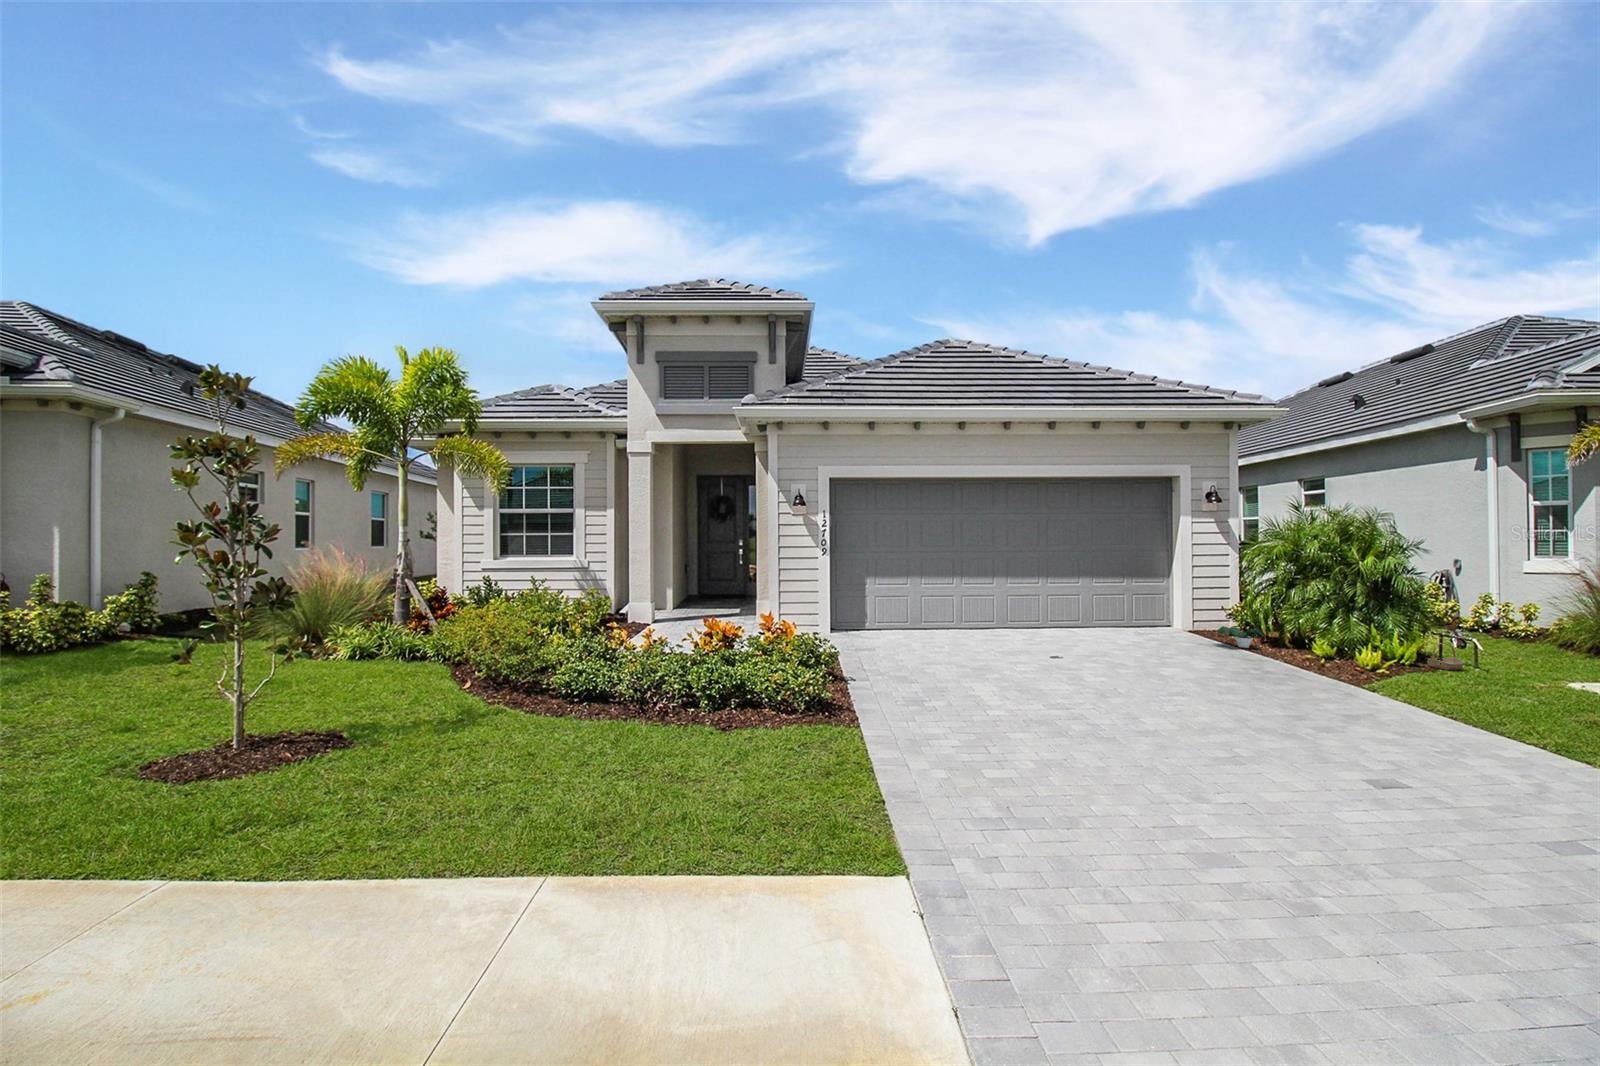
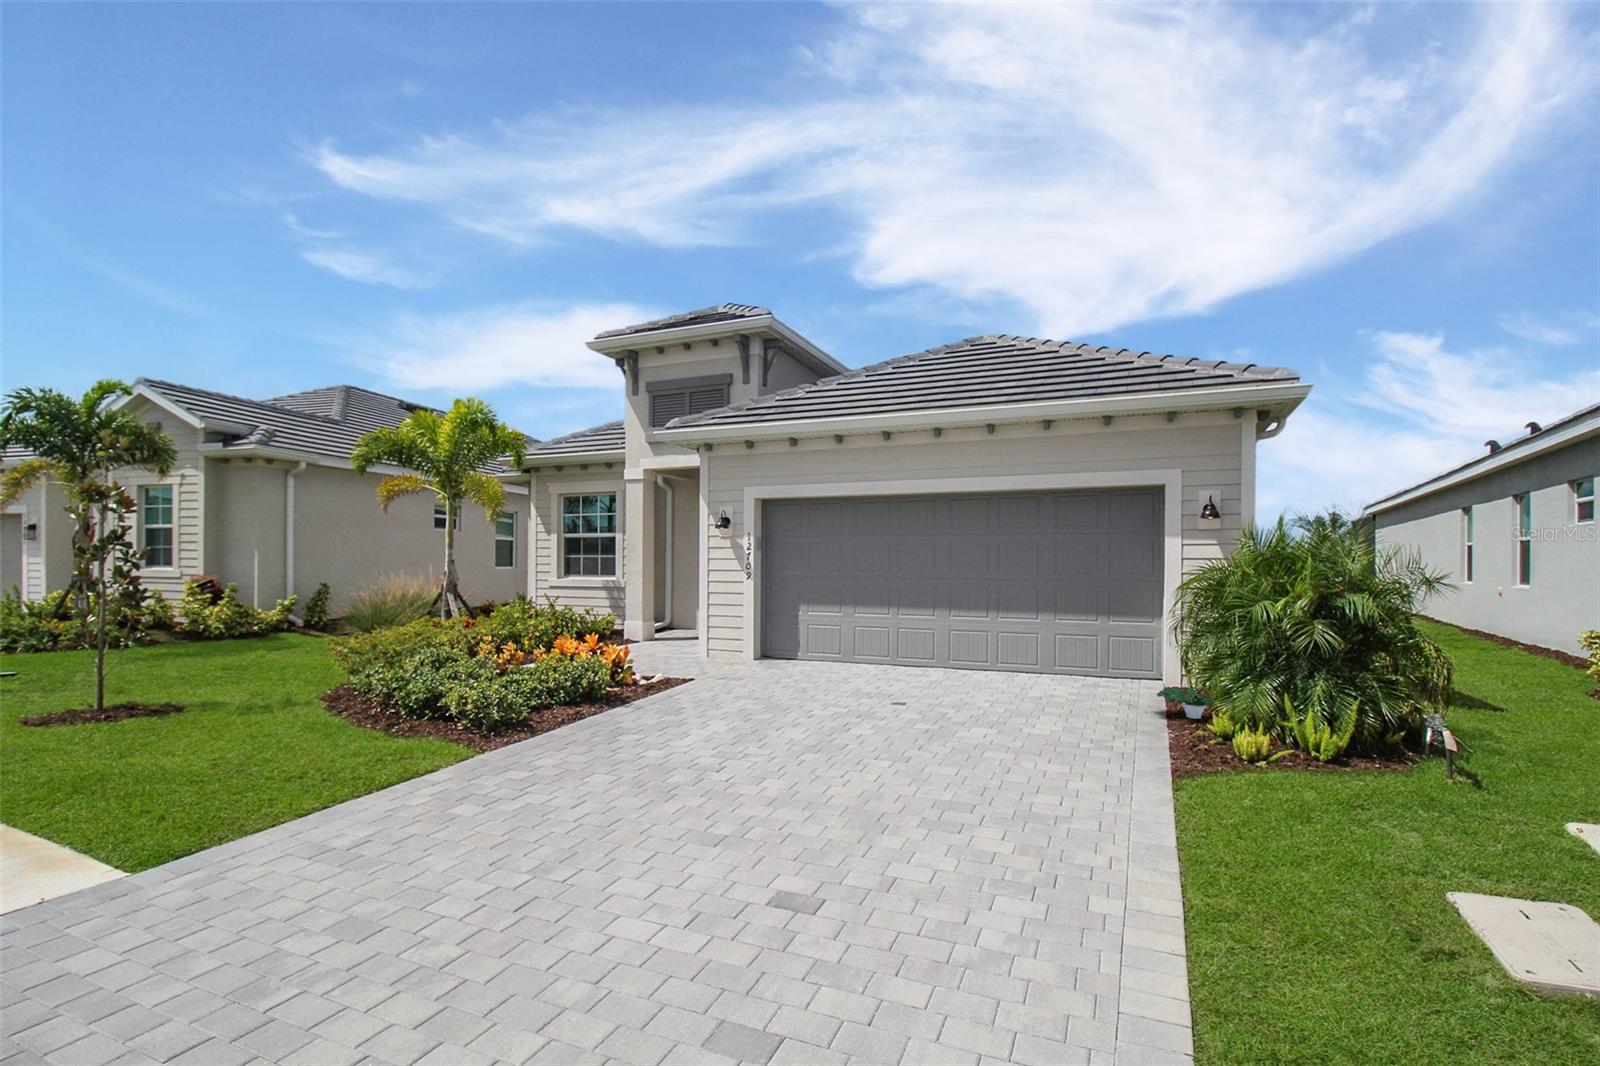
basket: present [1427,643,1465,670] -> none [1408,739,1461,786]

